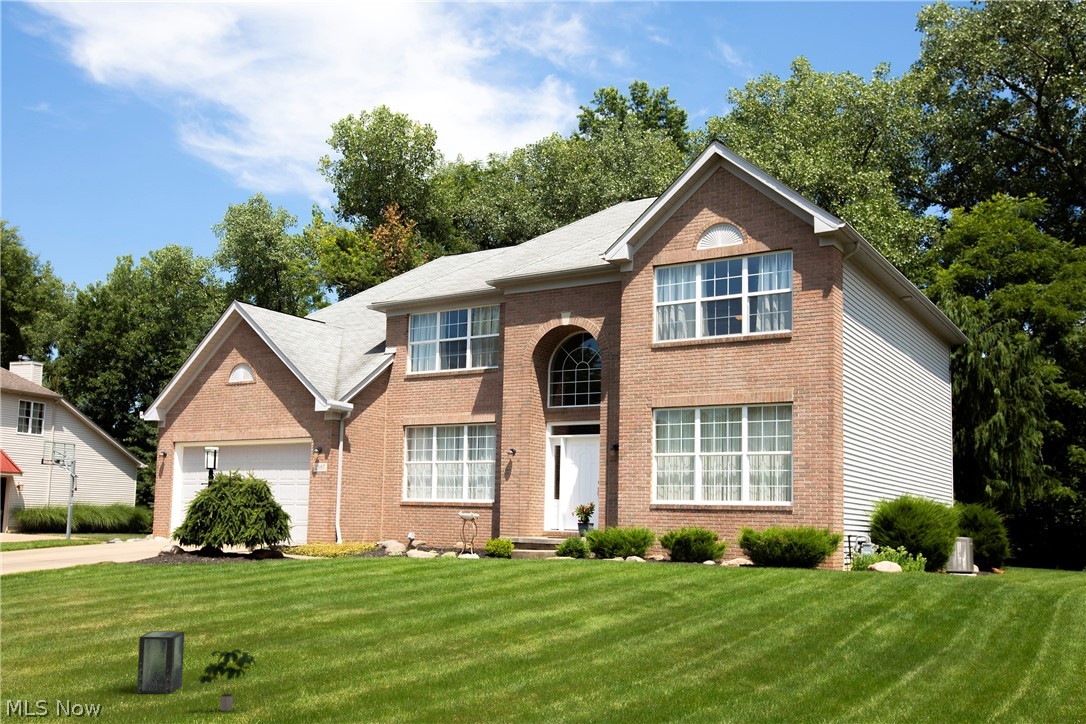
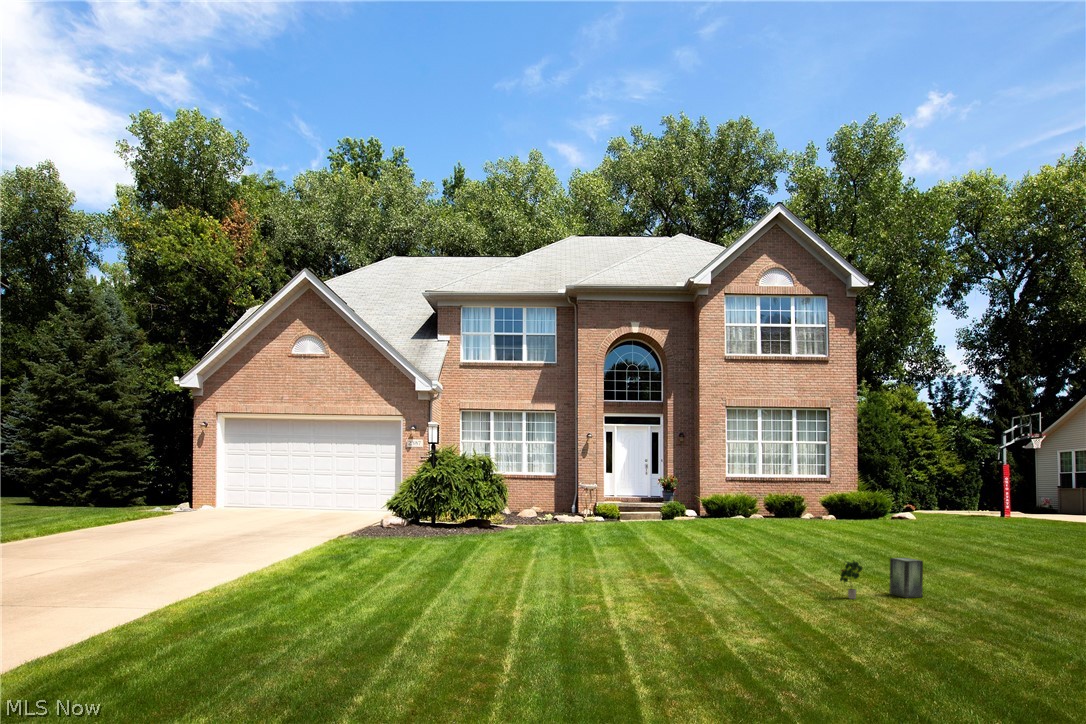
potted plant: present [198,649,256,711] -> present [840,561,862,599]

